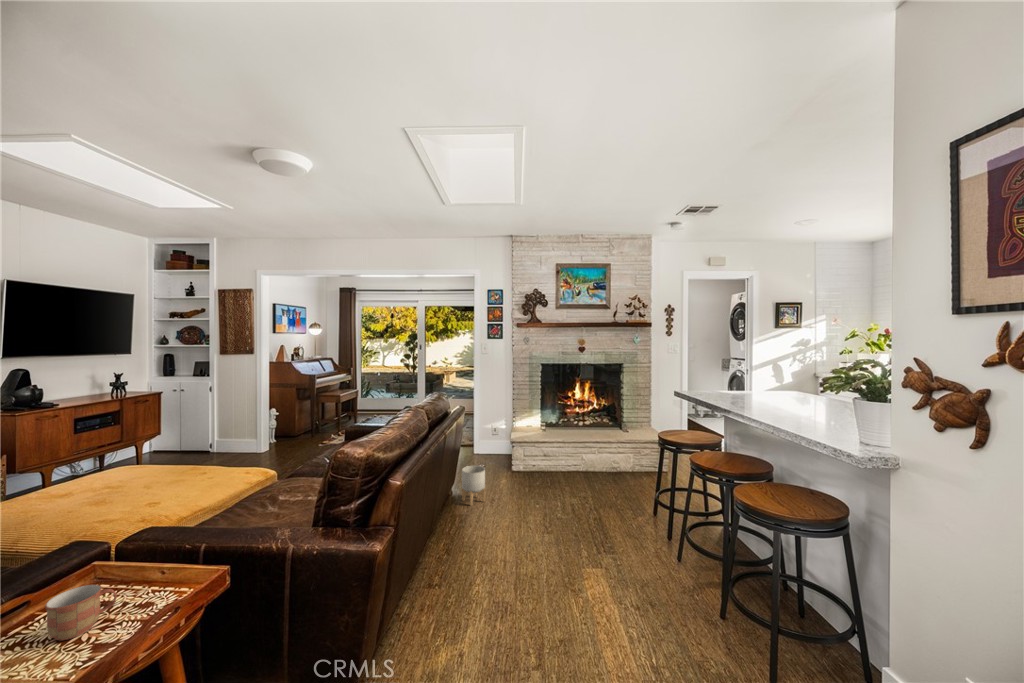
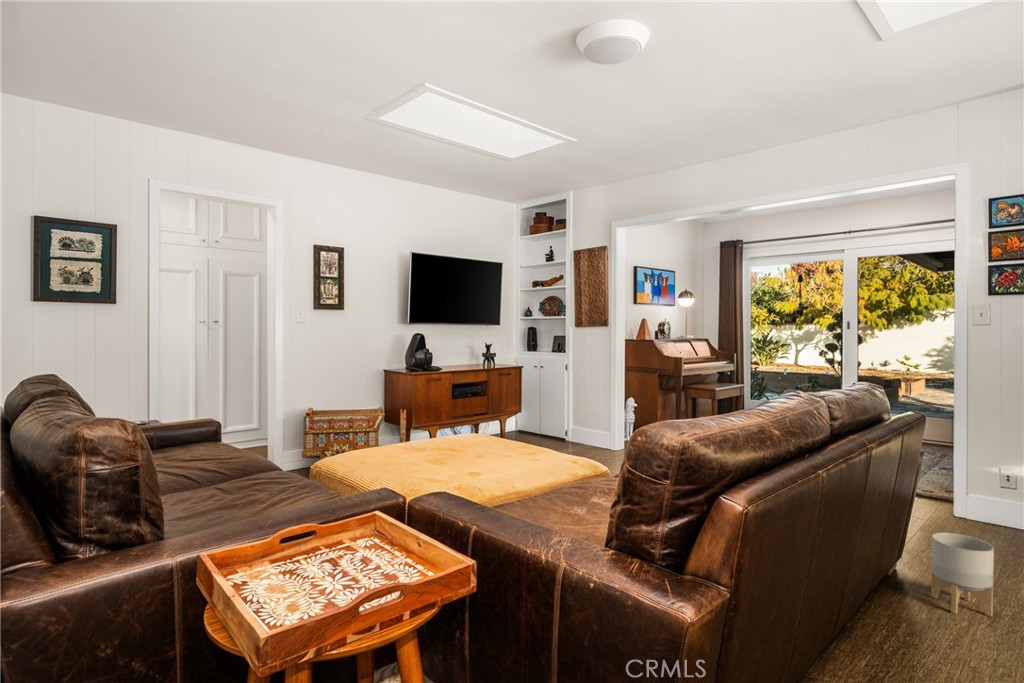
mug: present [45,585,117,640] -> none [300,528,364,587]

